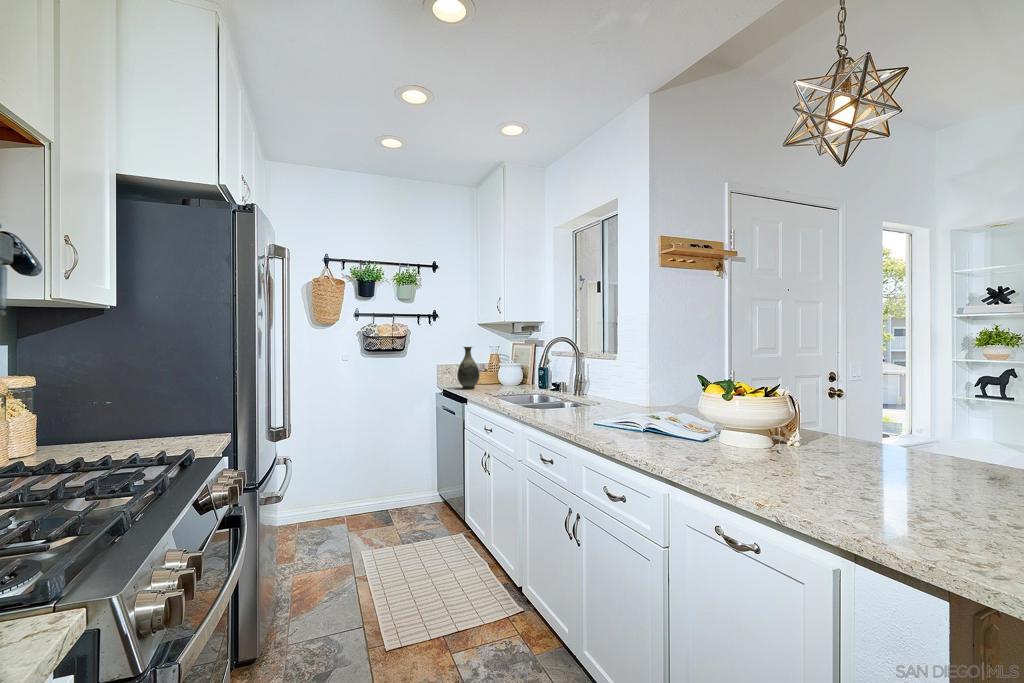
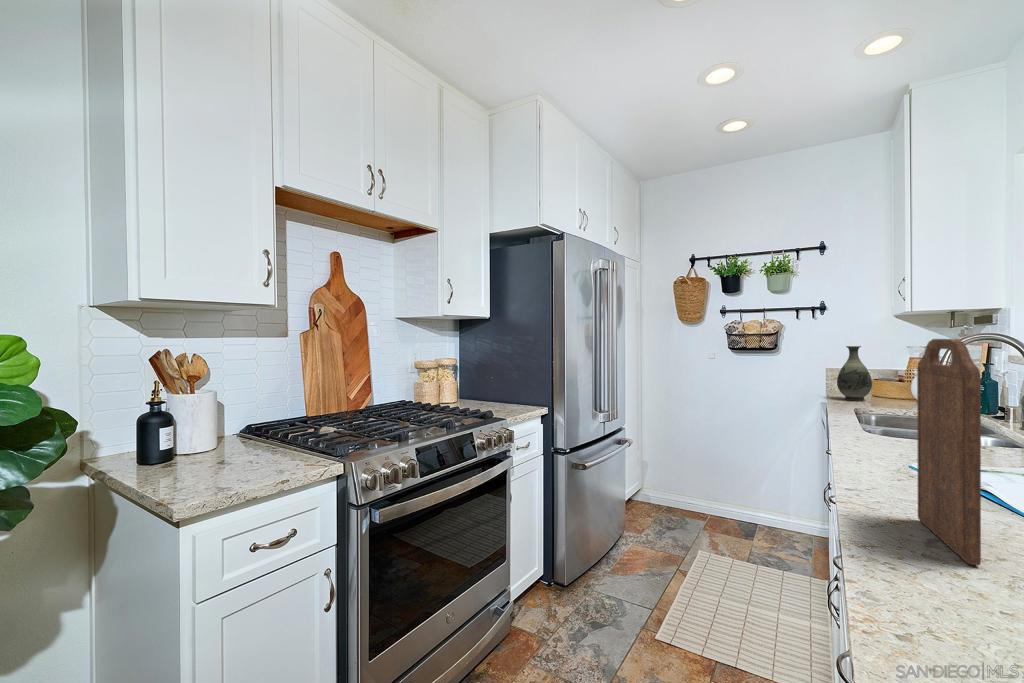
cutting board: none [661,340,723,466] -> present [917,339,981,565]

